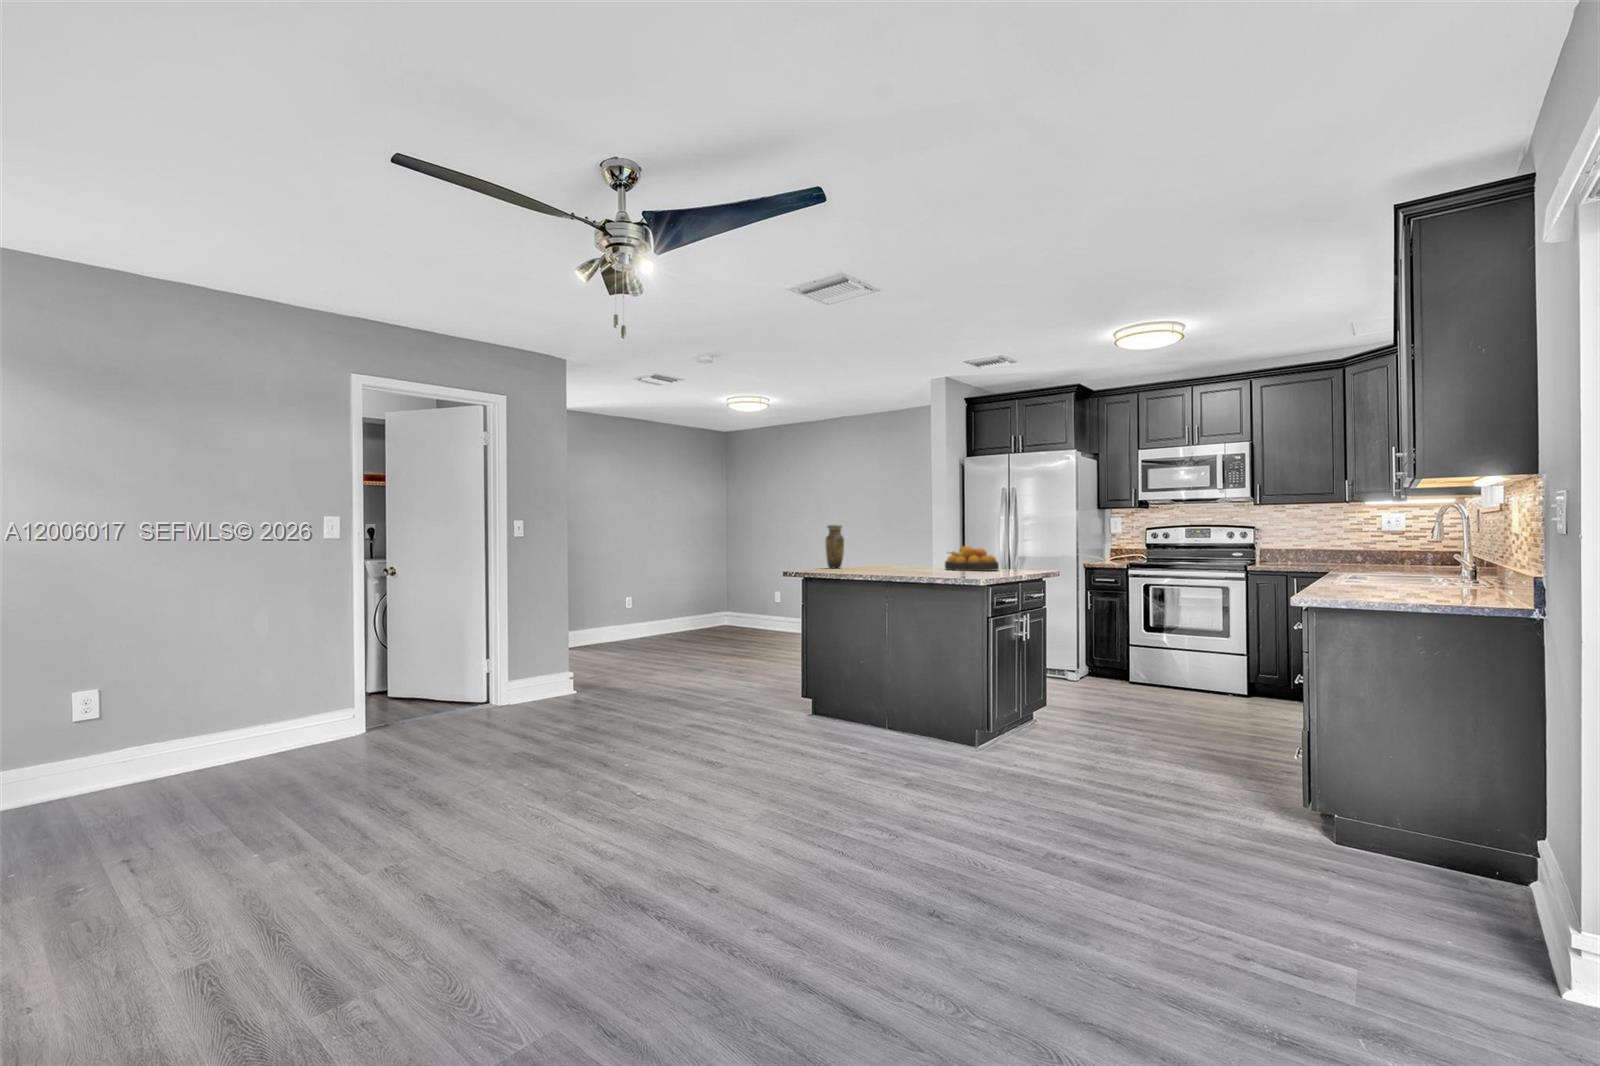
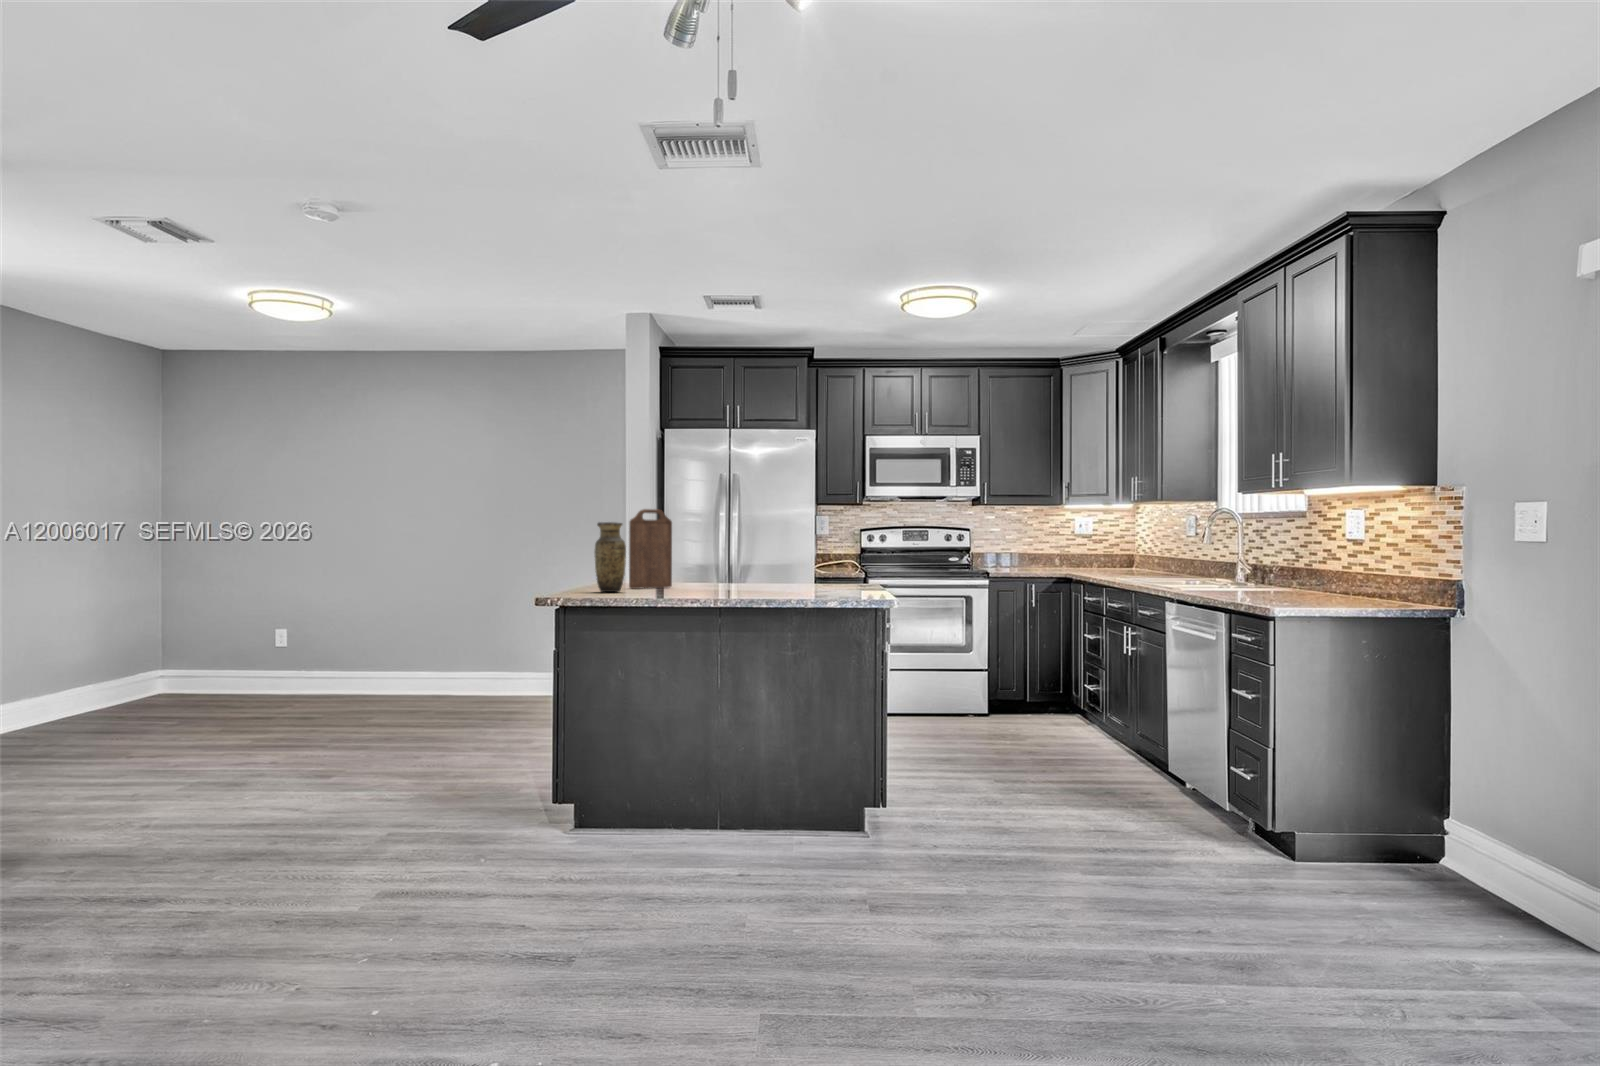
cutting board: none [864,517,894,568] -> present [629,509,672,589]
fruit bowl: present [945,546,999,571] -> none [740,554,816,589]

